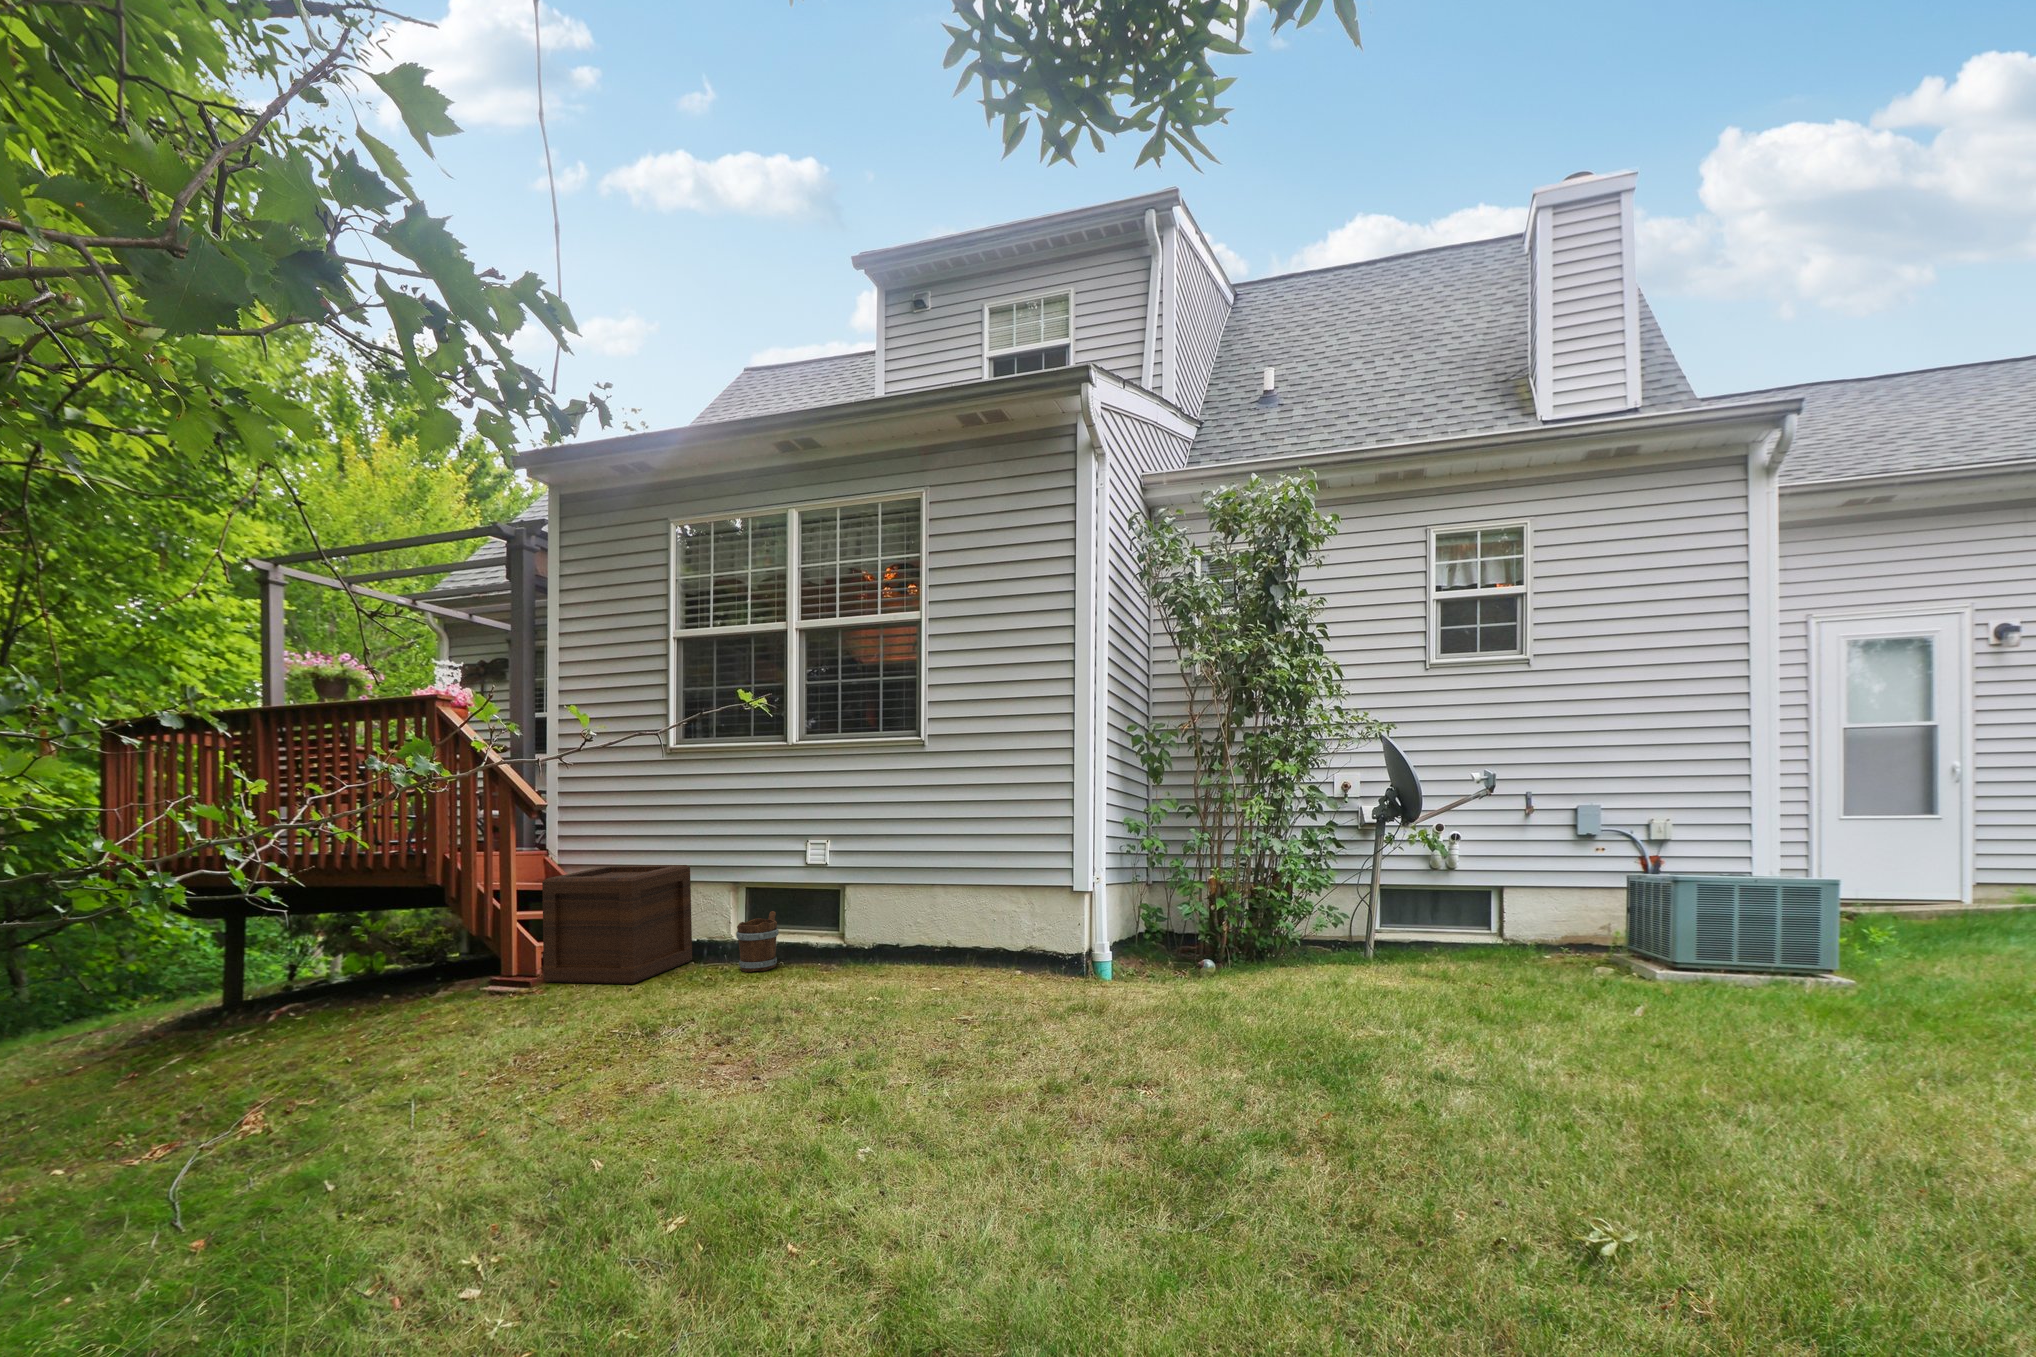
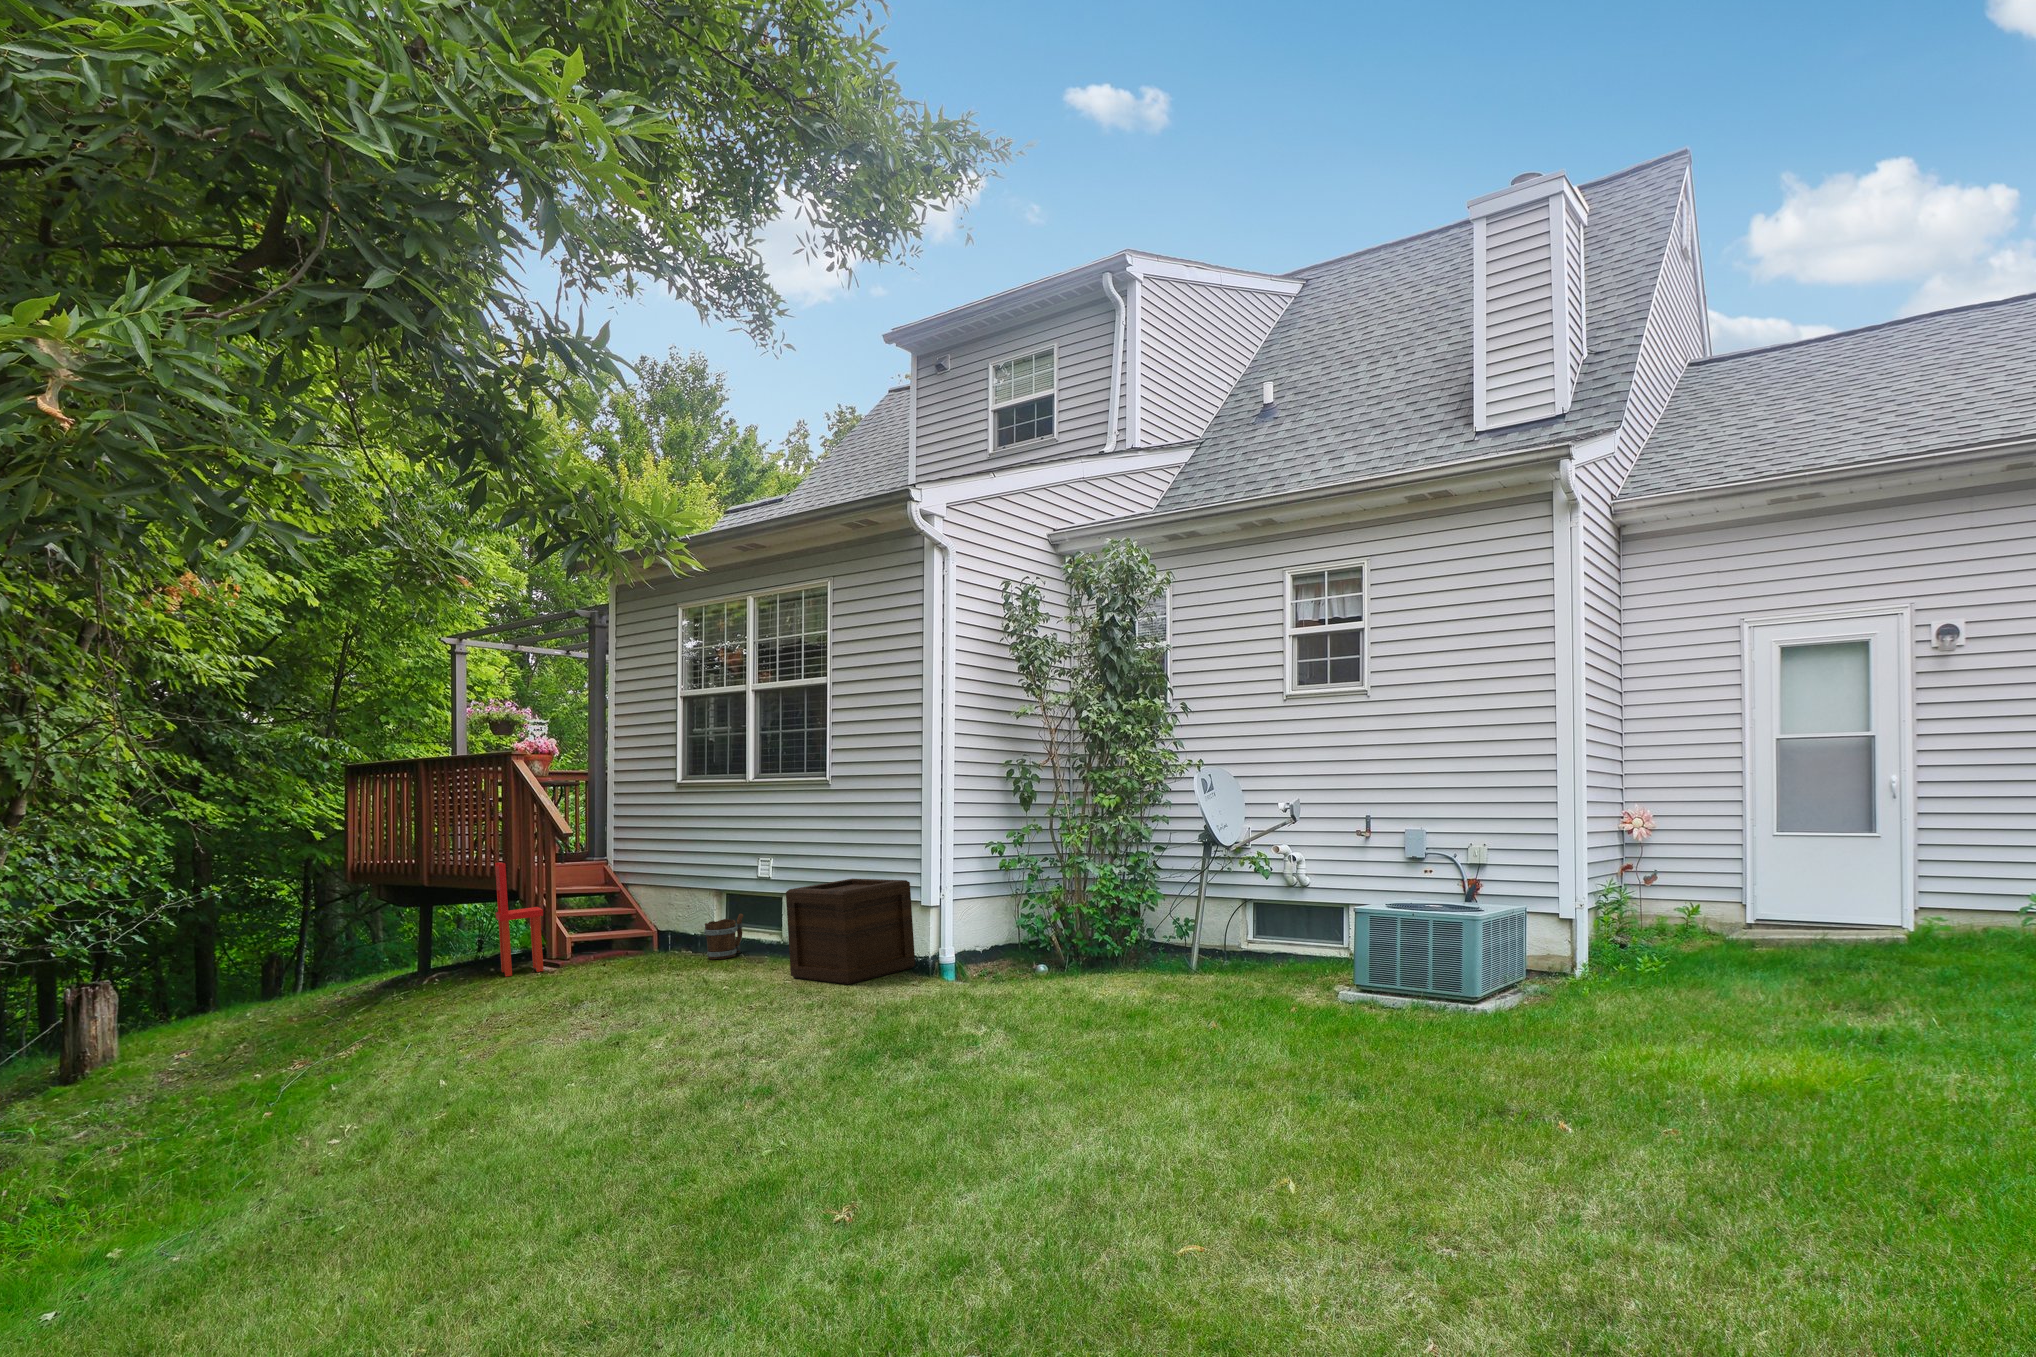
chair: none [425,847,508,1011] -> present [495,862,544,977]
wooden crate: present [542,865,692,984] -> present [786,879,915,984]

